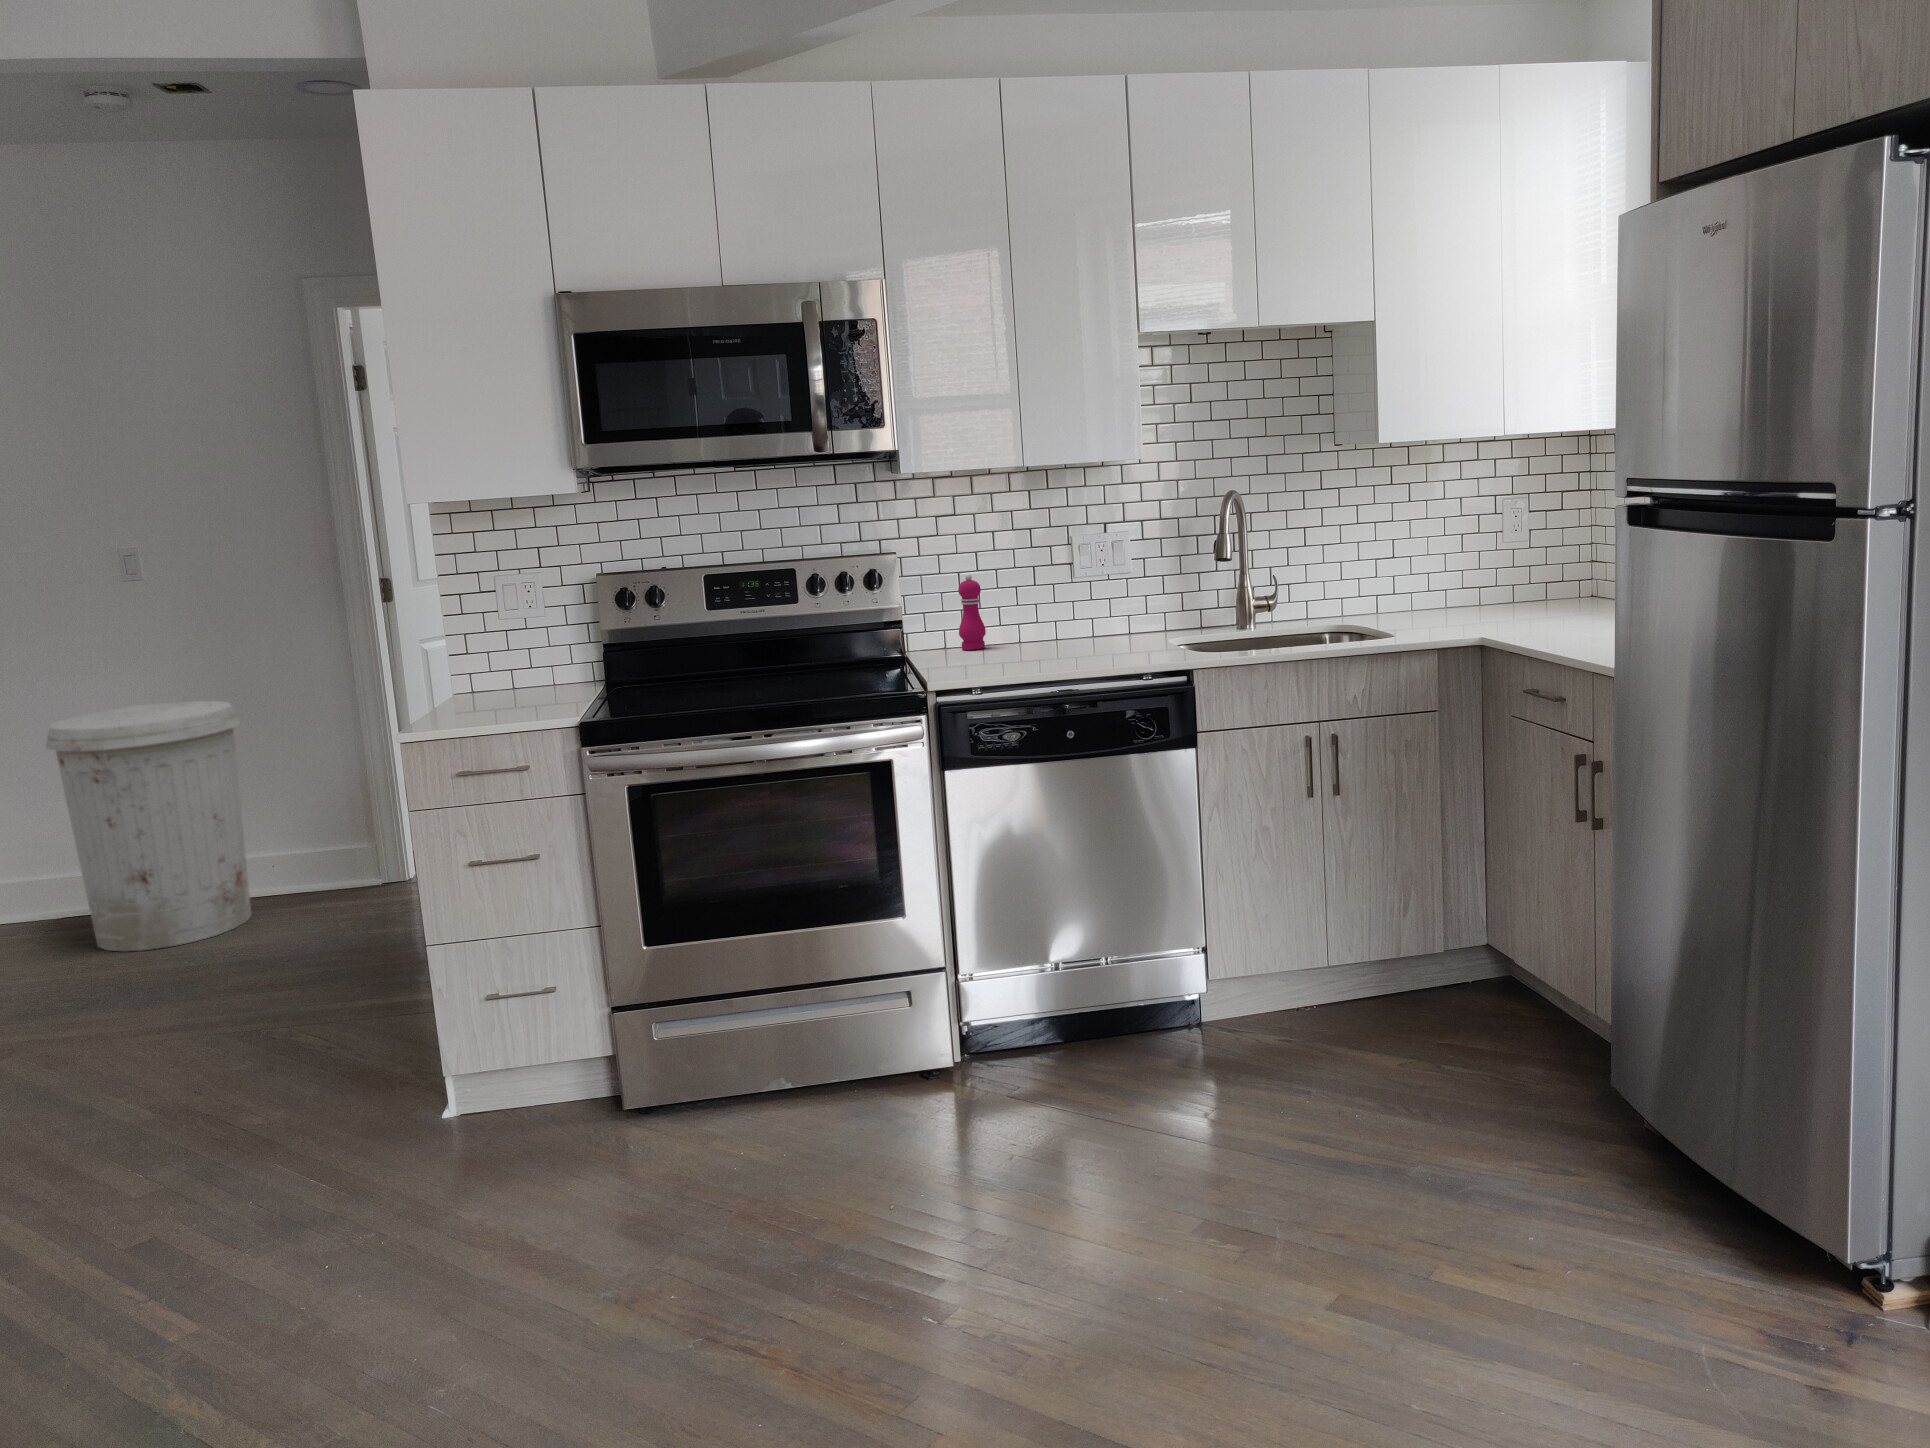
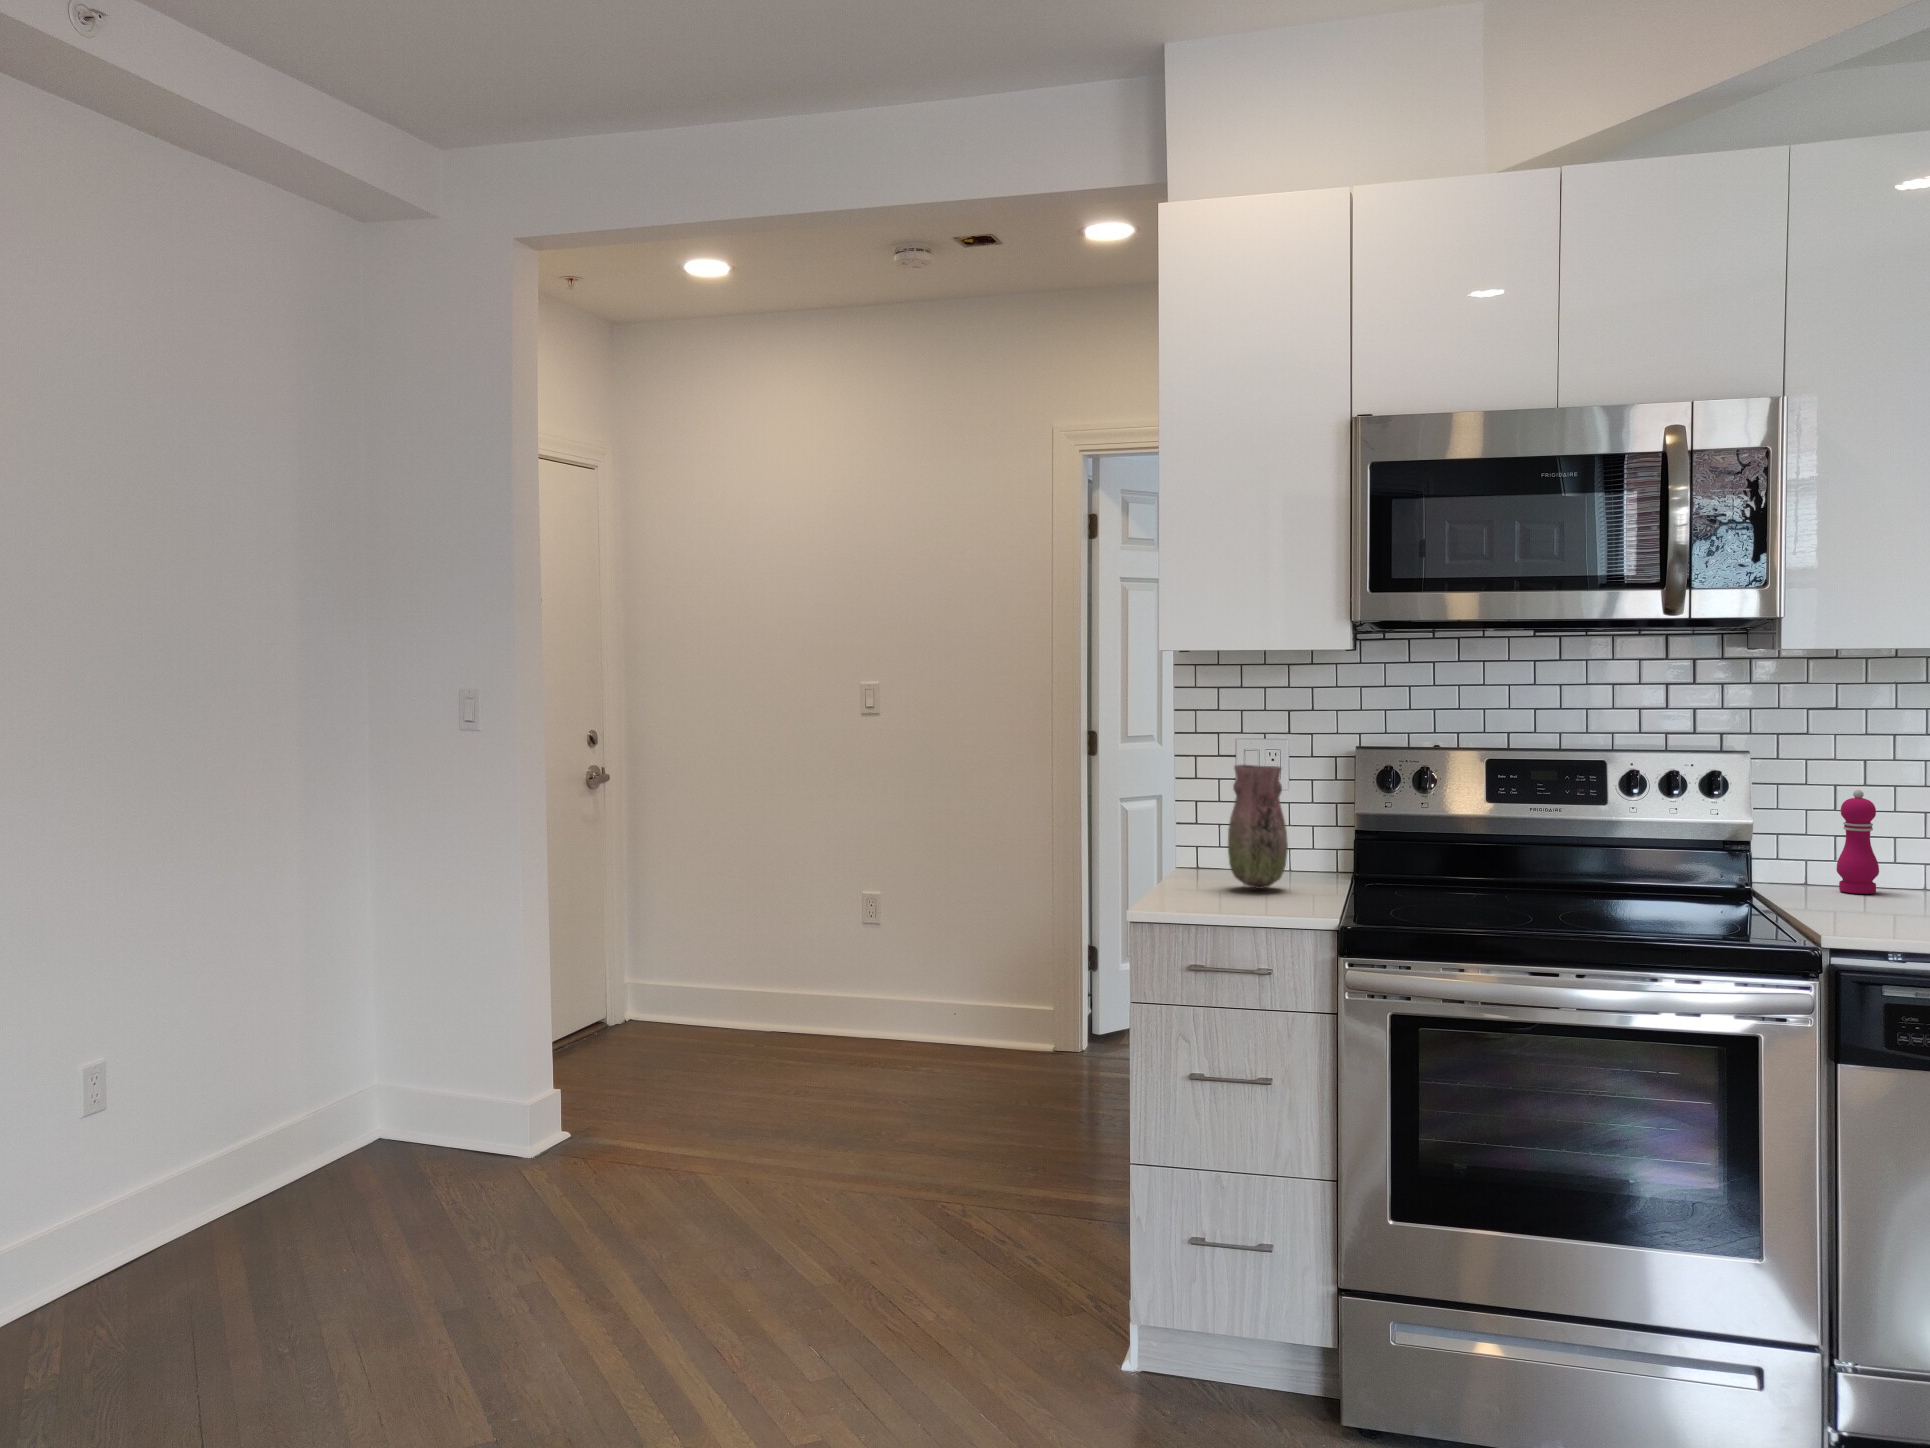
vase: none [488,597,544,702] -> present [1228,765,1288,889]
trash can: present [46,701,251,951] -> none [762,836,934,1090]

